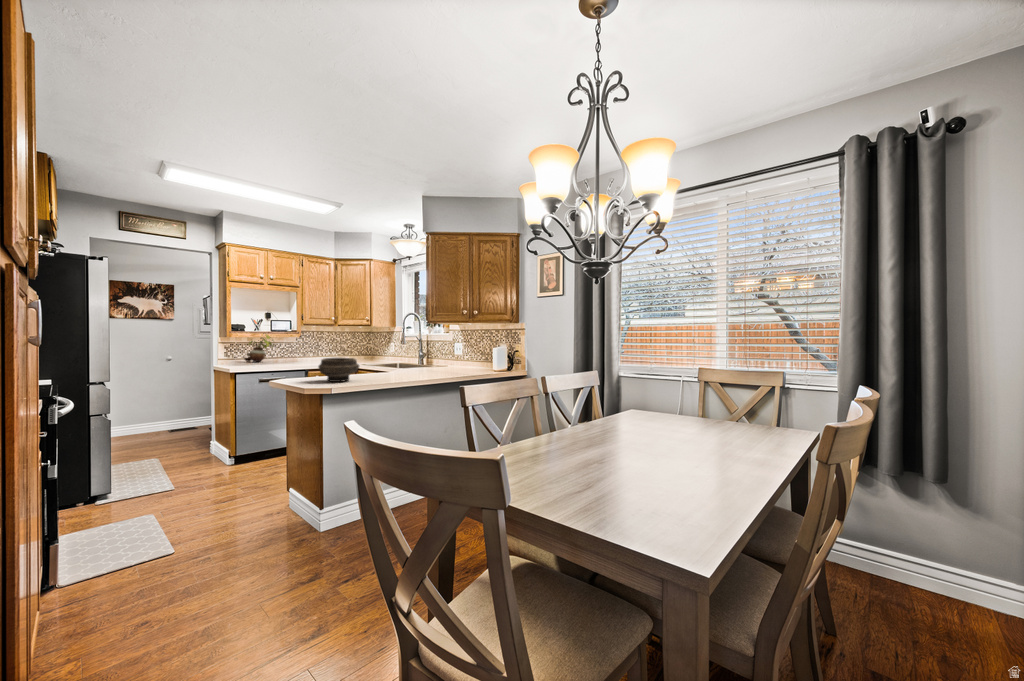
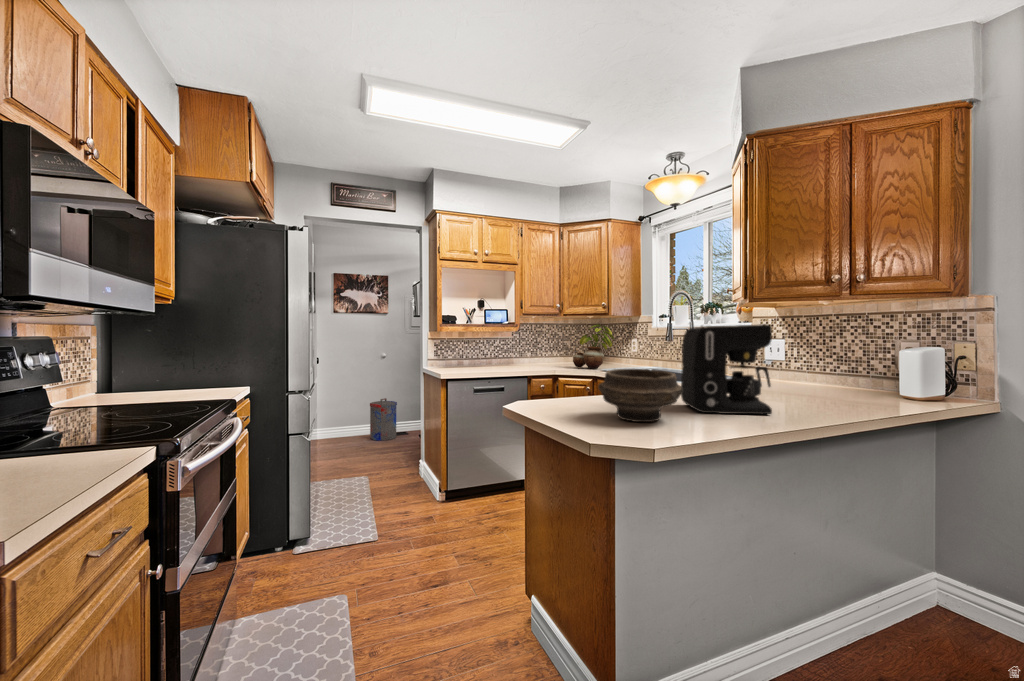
potted plant: present [244,334,273,362] -> present [573,325,614,369]
coffee maker: none [372,336,412,378] -> present [681,324,772,414]
trash can: none [154,397,184,435] -> present [370,398,397,441]

